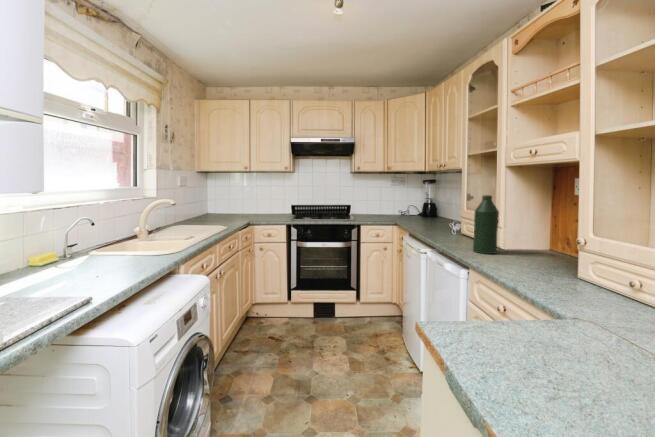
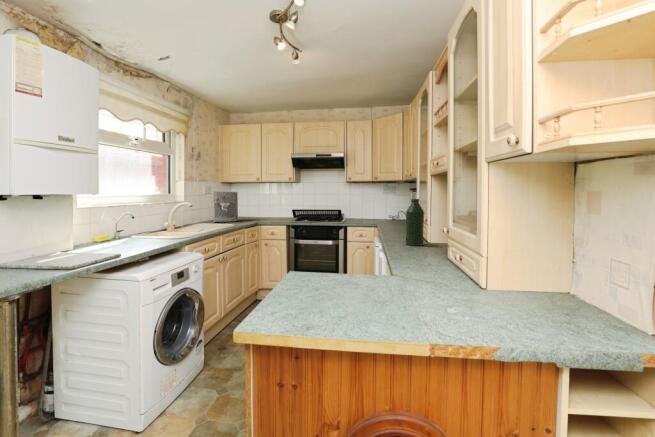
coffee maker: none [193,183,224,222] -> present [213,192,238,222]

